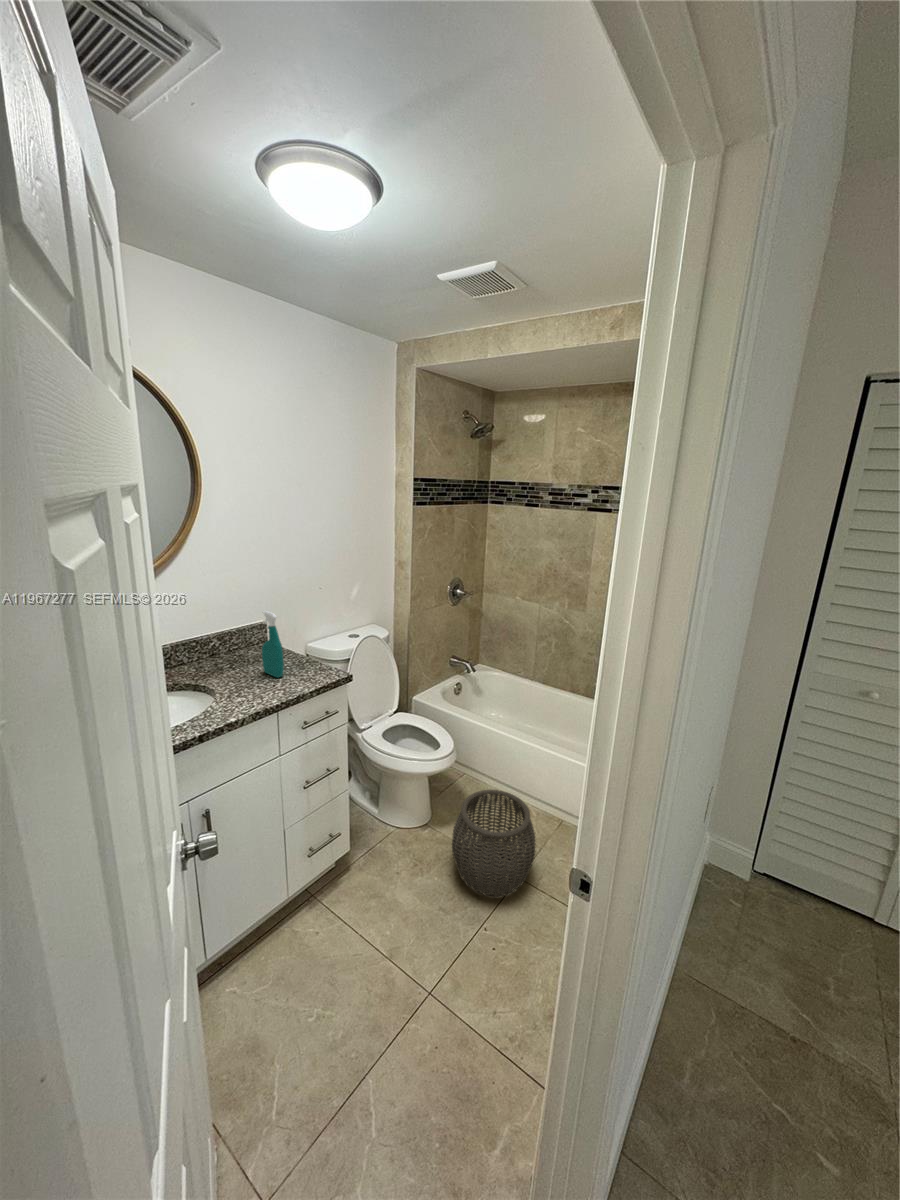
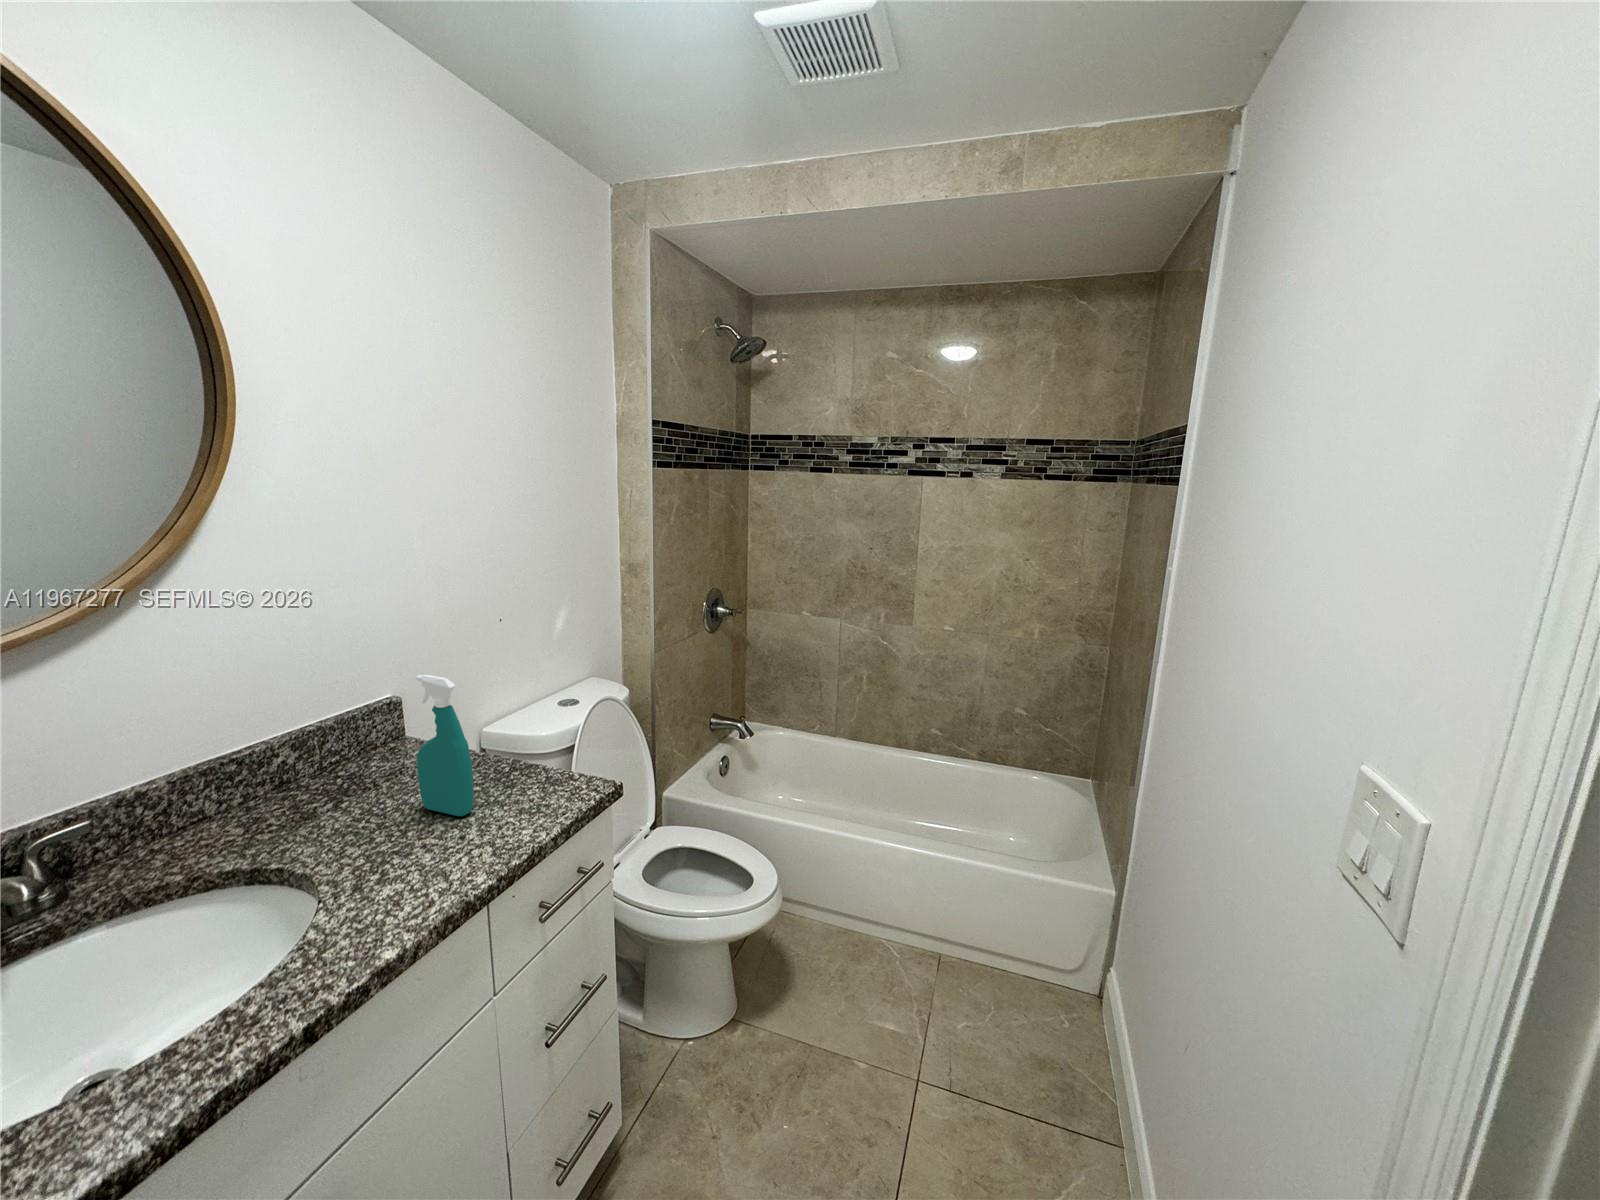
woven basket: present [452,790,536,897] -> none [807,937,952,1138]

